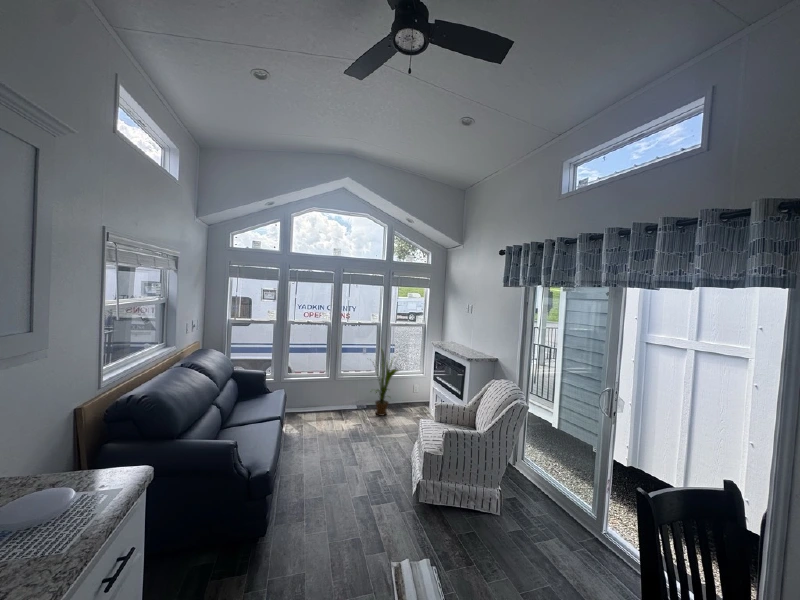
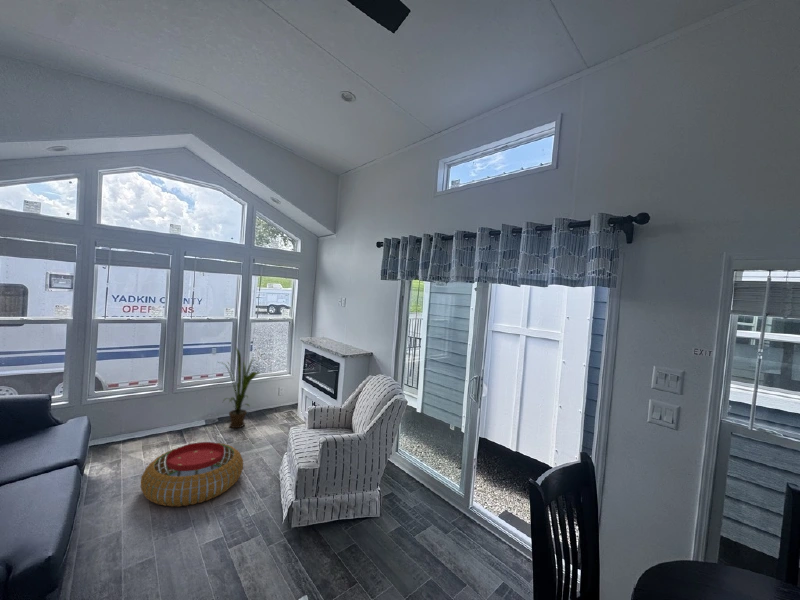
pouf: none [315,421,384,467] -> present [141,442,243,507]

